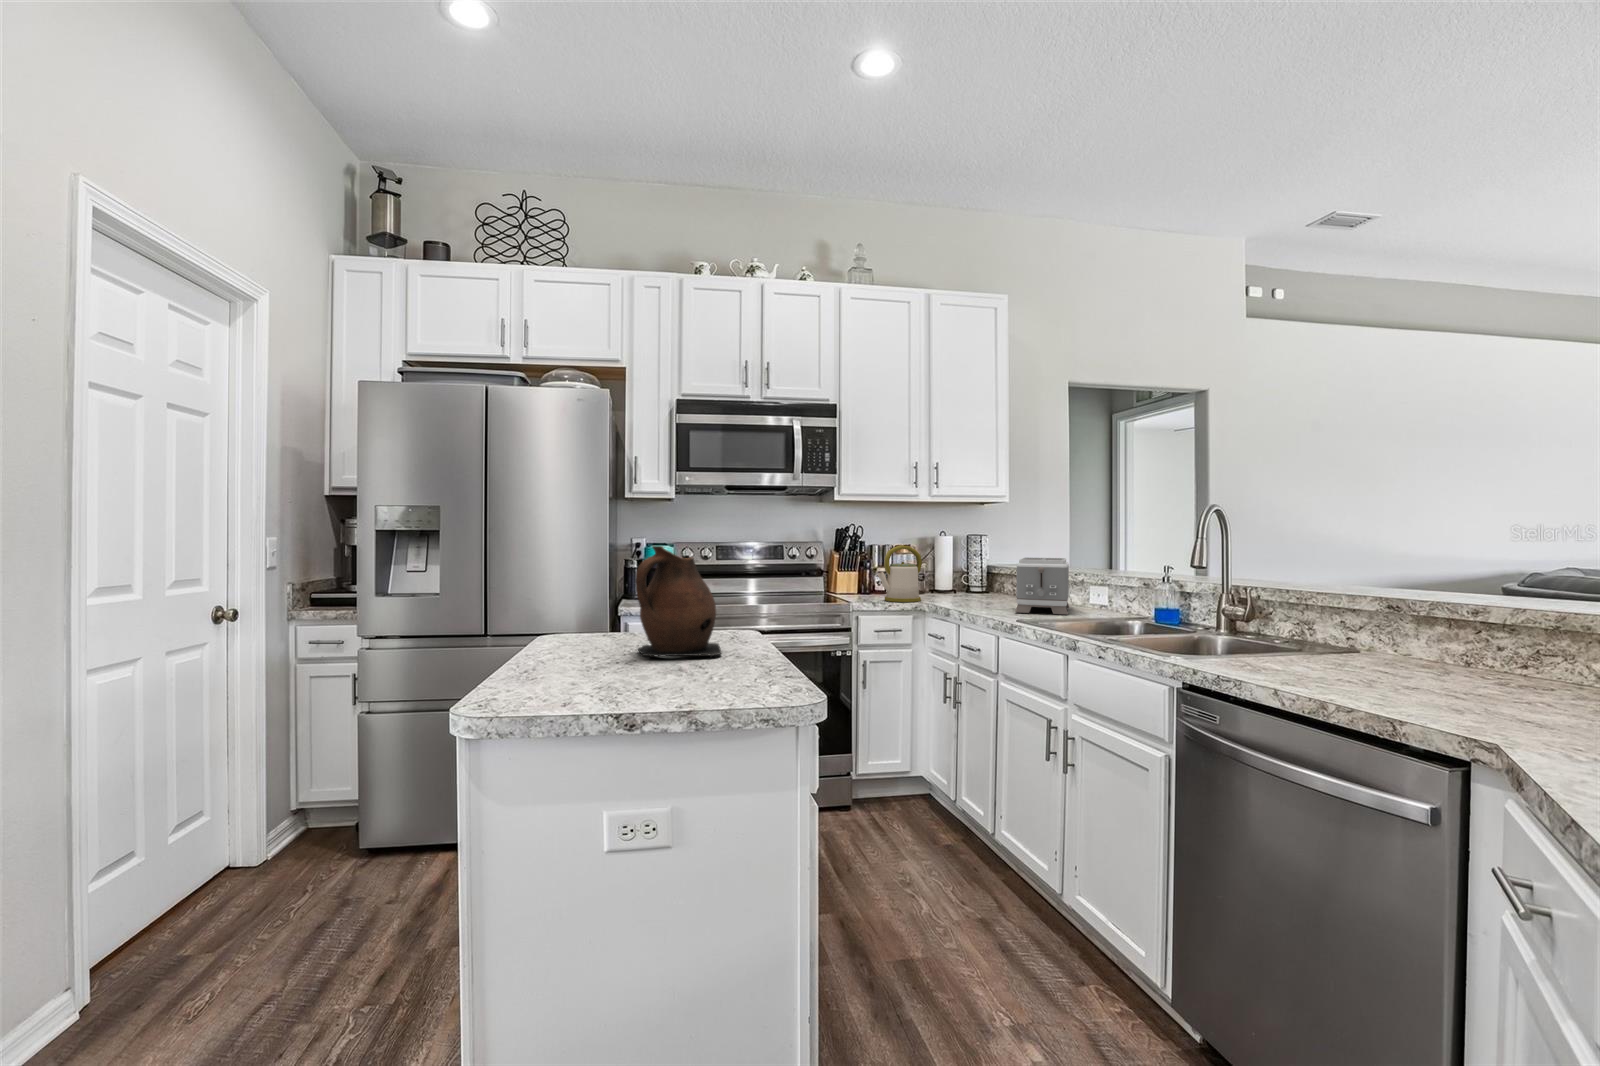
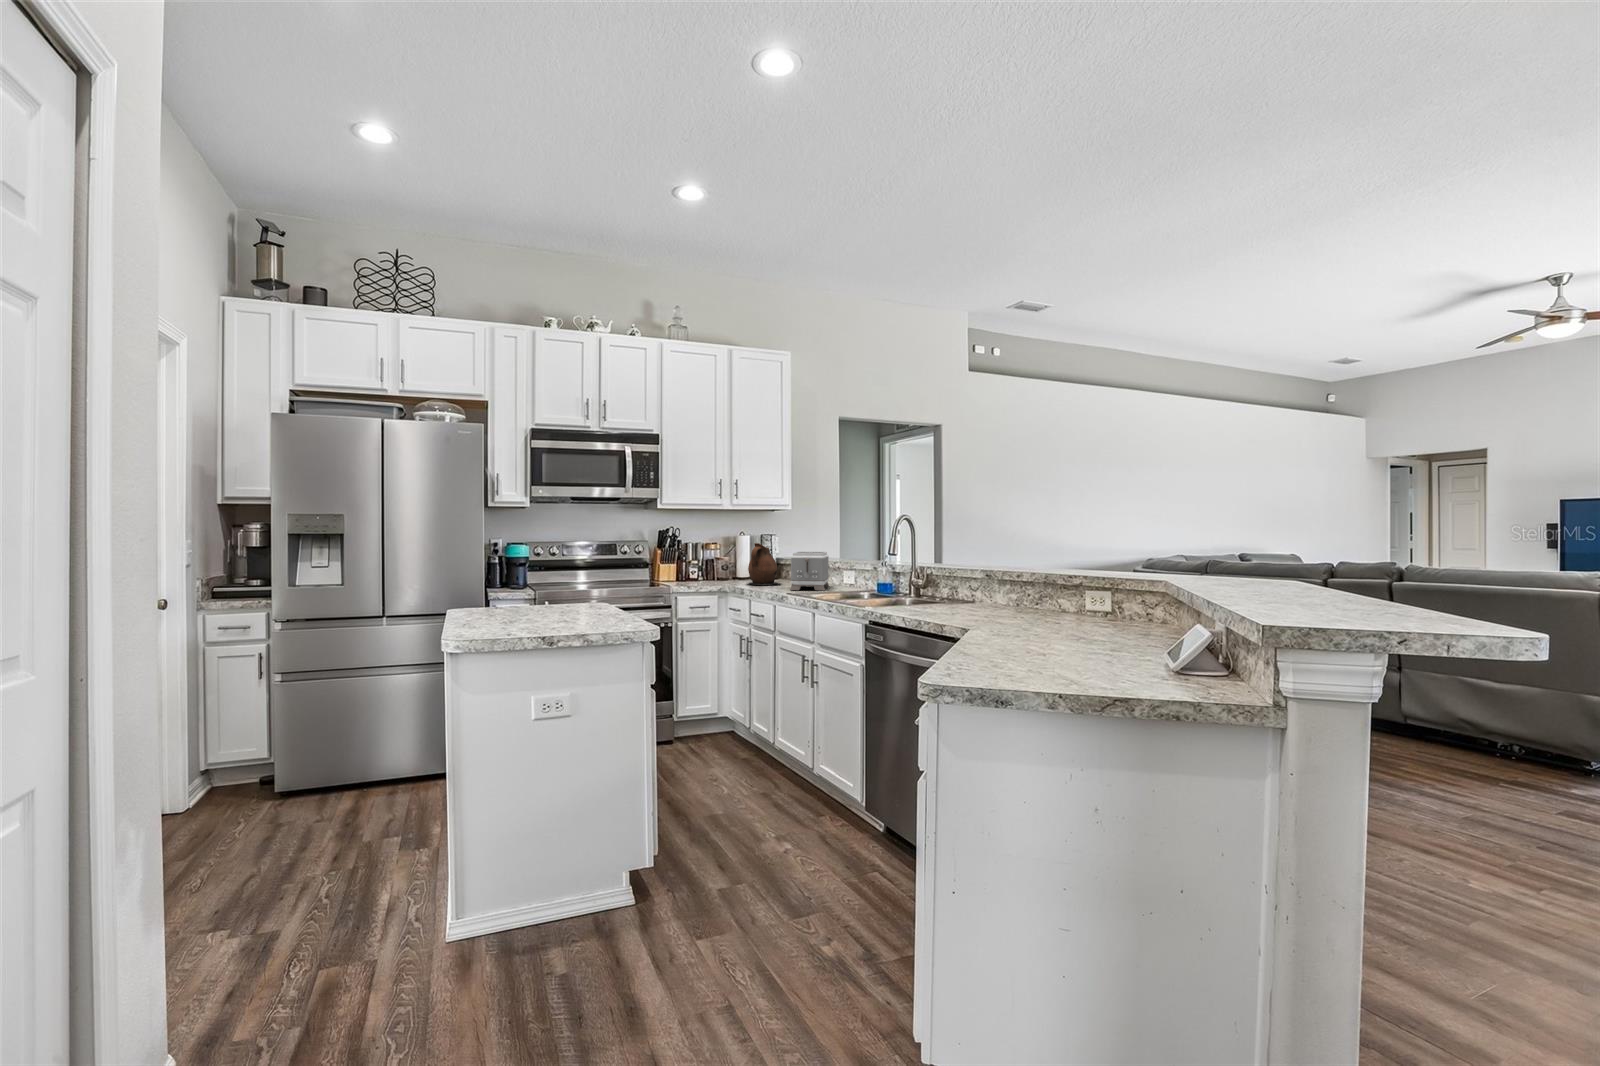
kettle: present [878,545,922,602] -> none [692,544,726,586]
ceramic pitcher: present [635,546,721,657] -> present [748,543,781,585]

